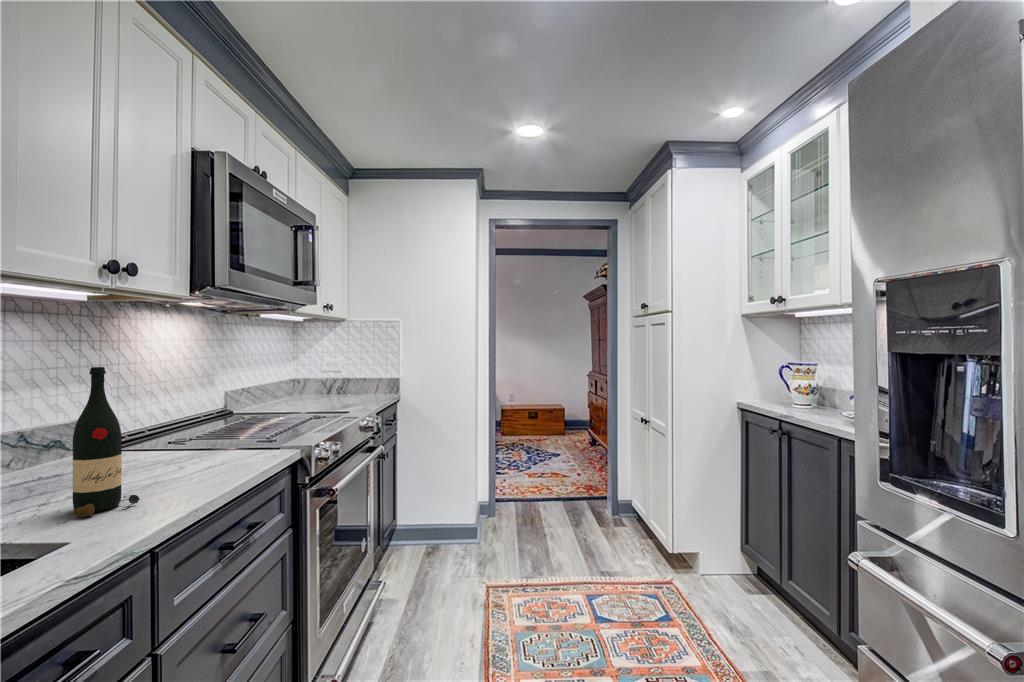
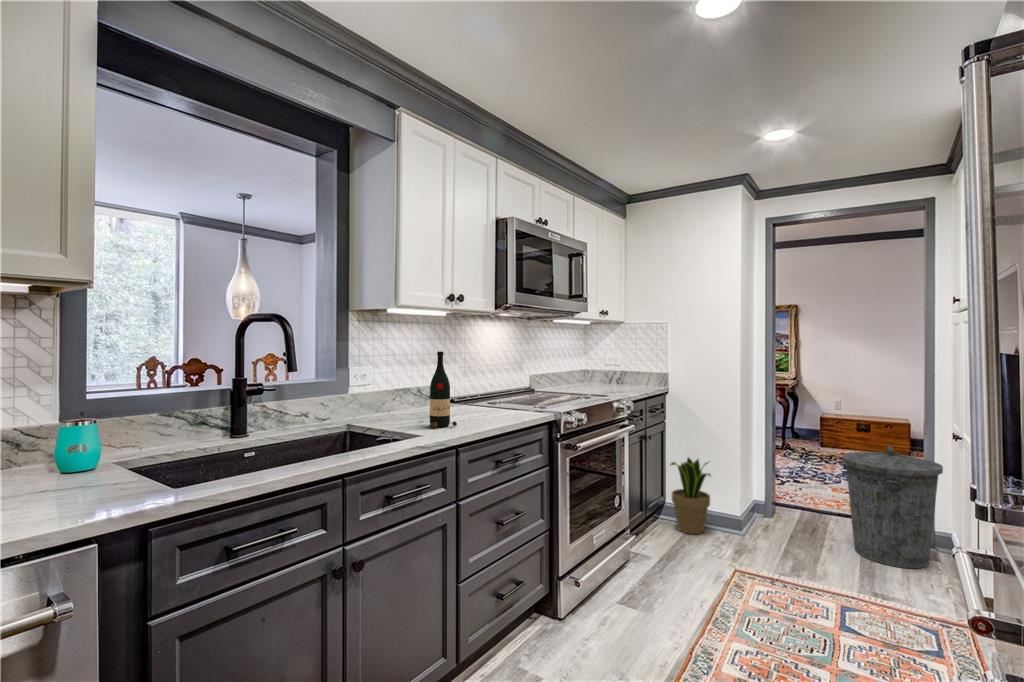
trash can: none [559,435,631,541] -> present [842,446,943,568]
potted plant: none [406,470,450,555] -> present [671,458,711,534]

